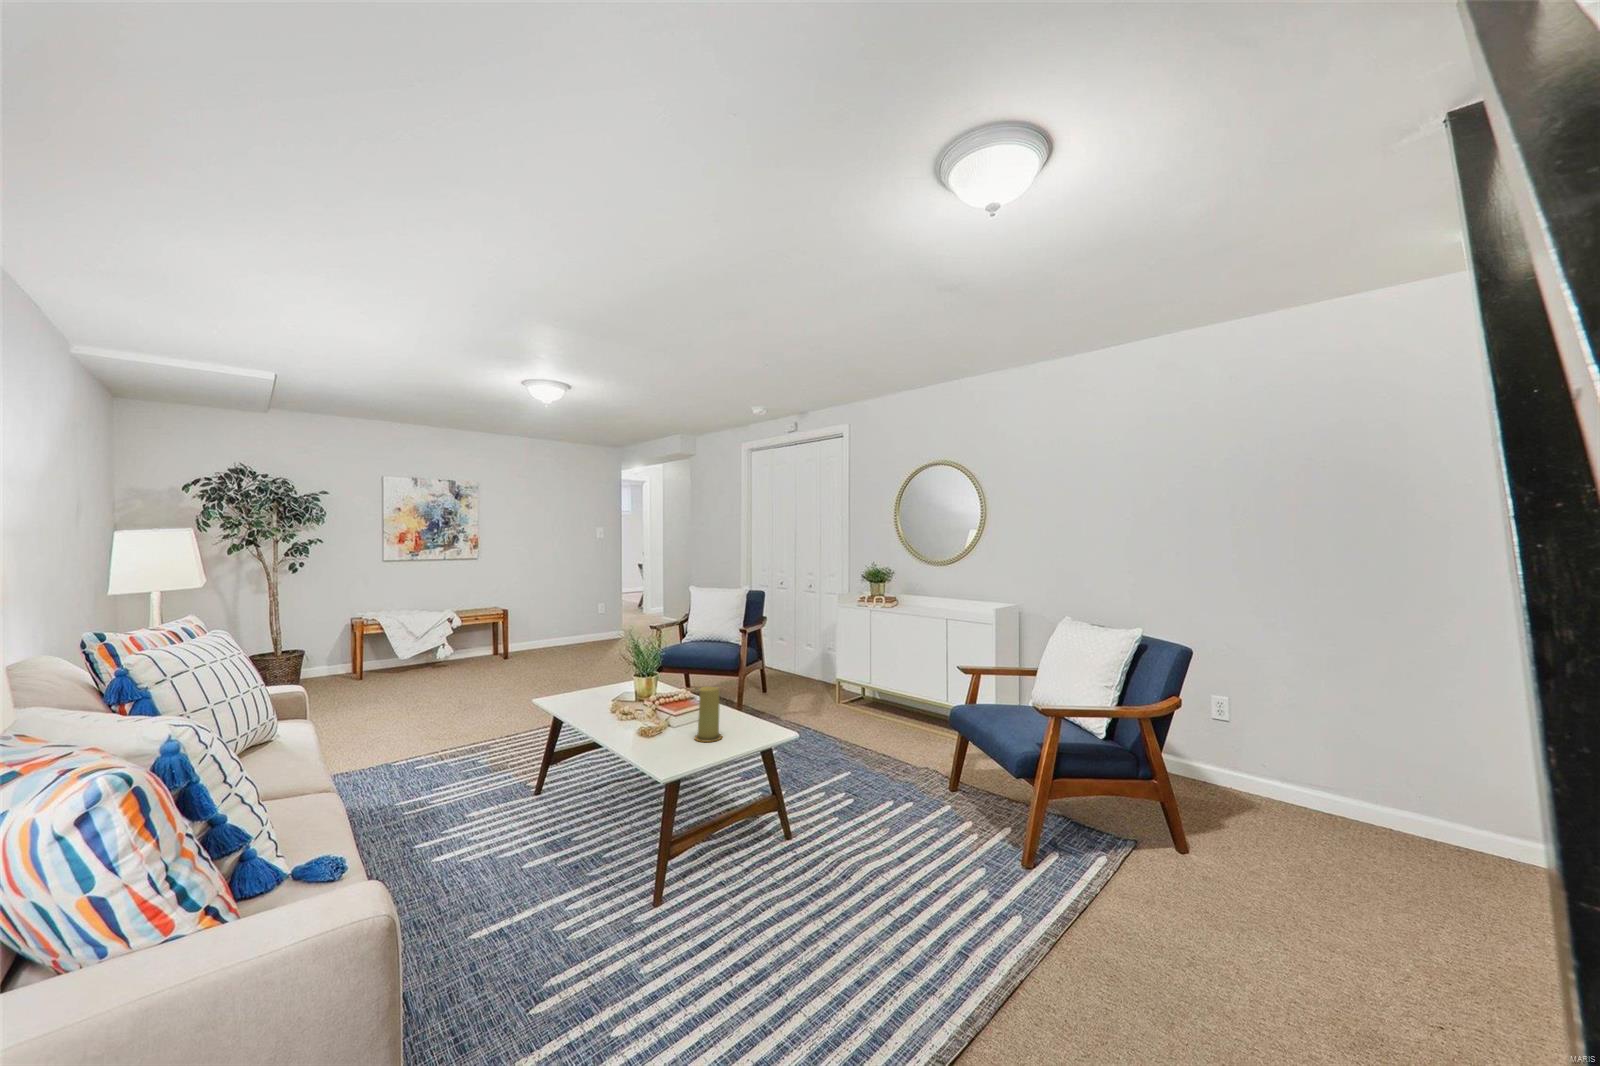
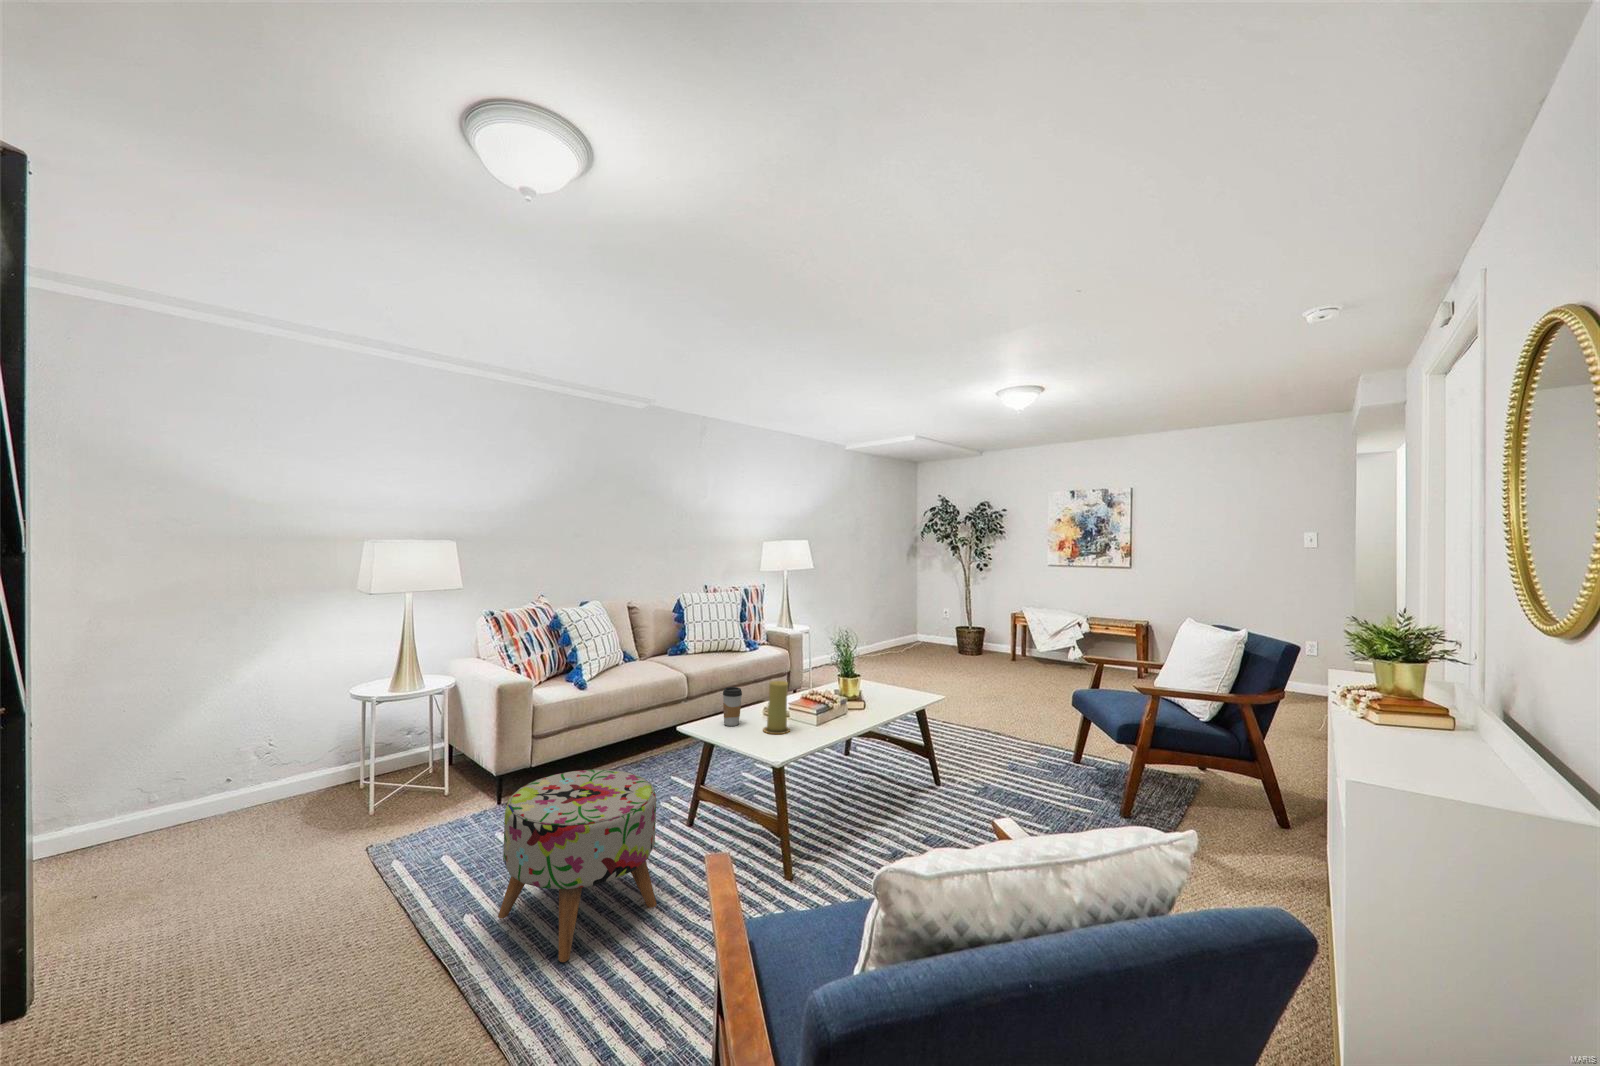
coffee cup: none [661,711,684,756] -> present [723,687,742,726]
ottoman: none [750,797,918,1017] -> present [498,770,657,962]

